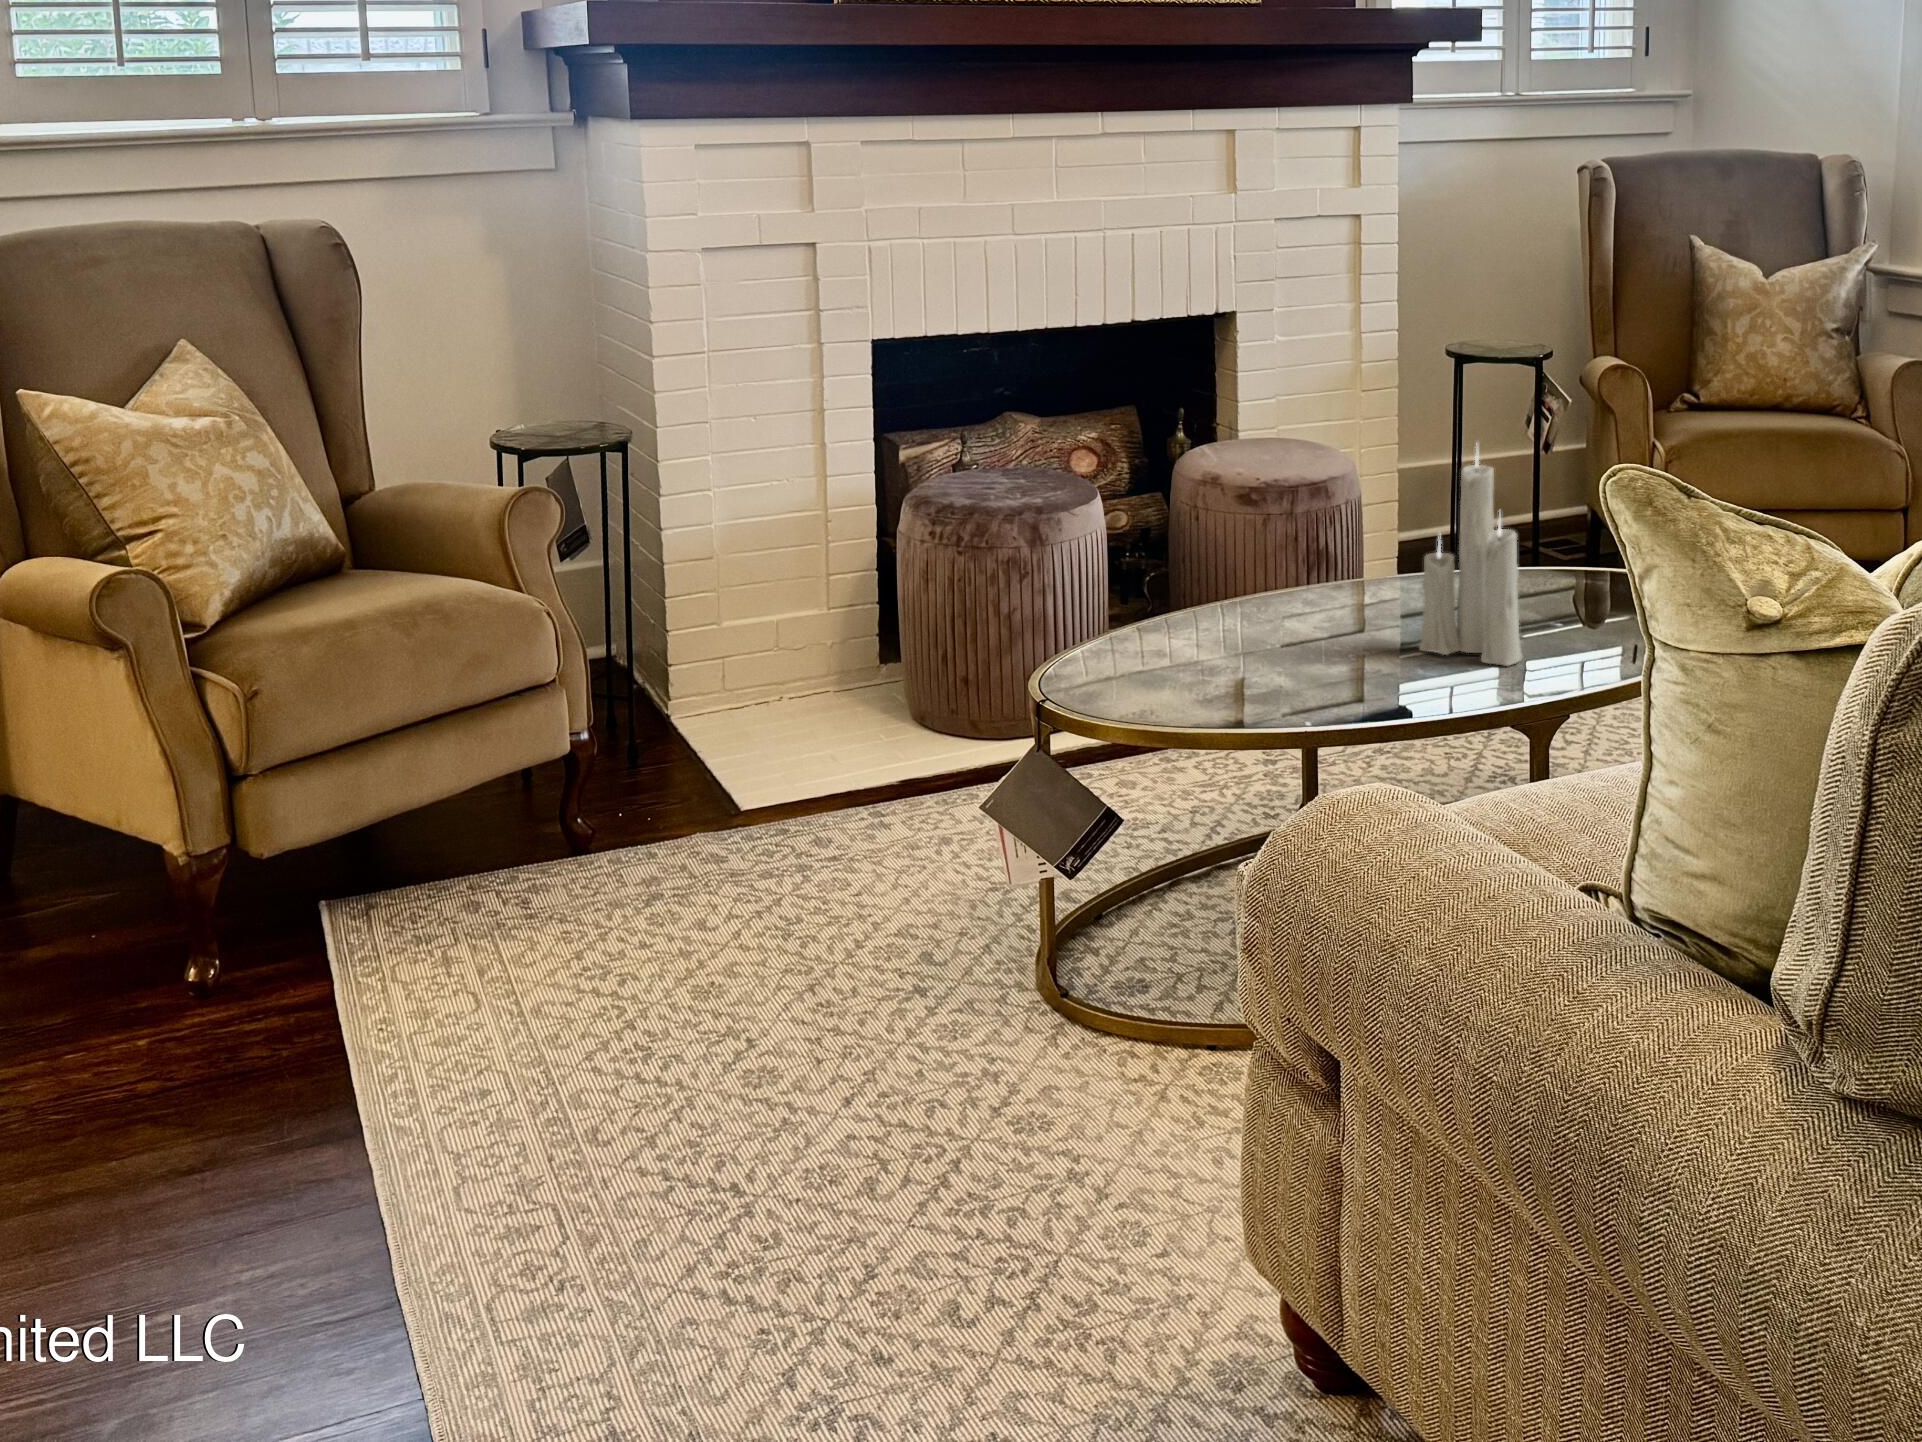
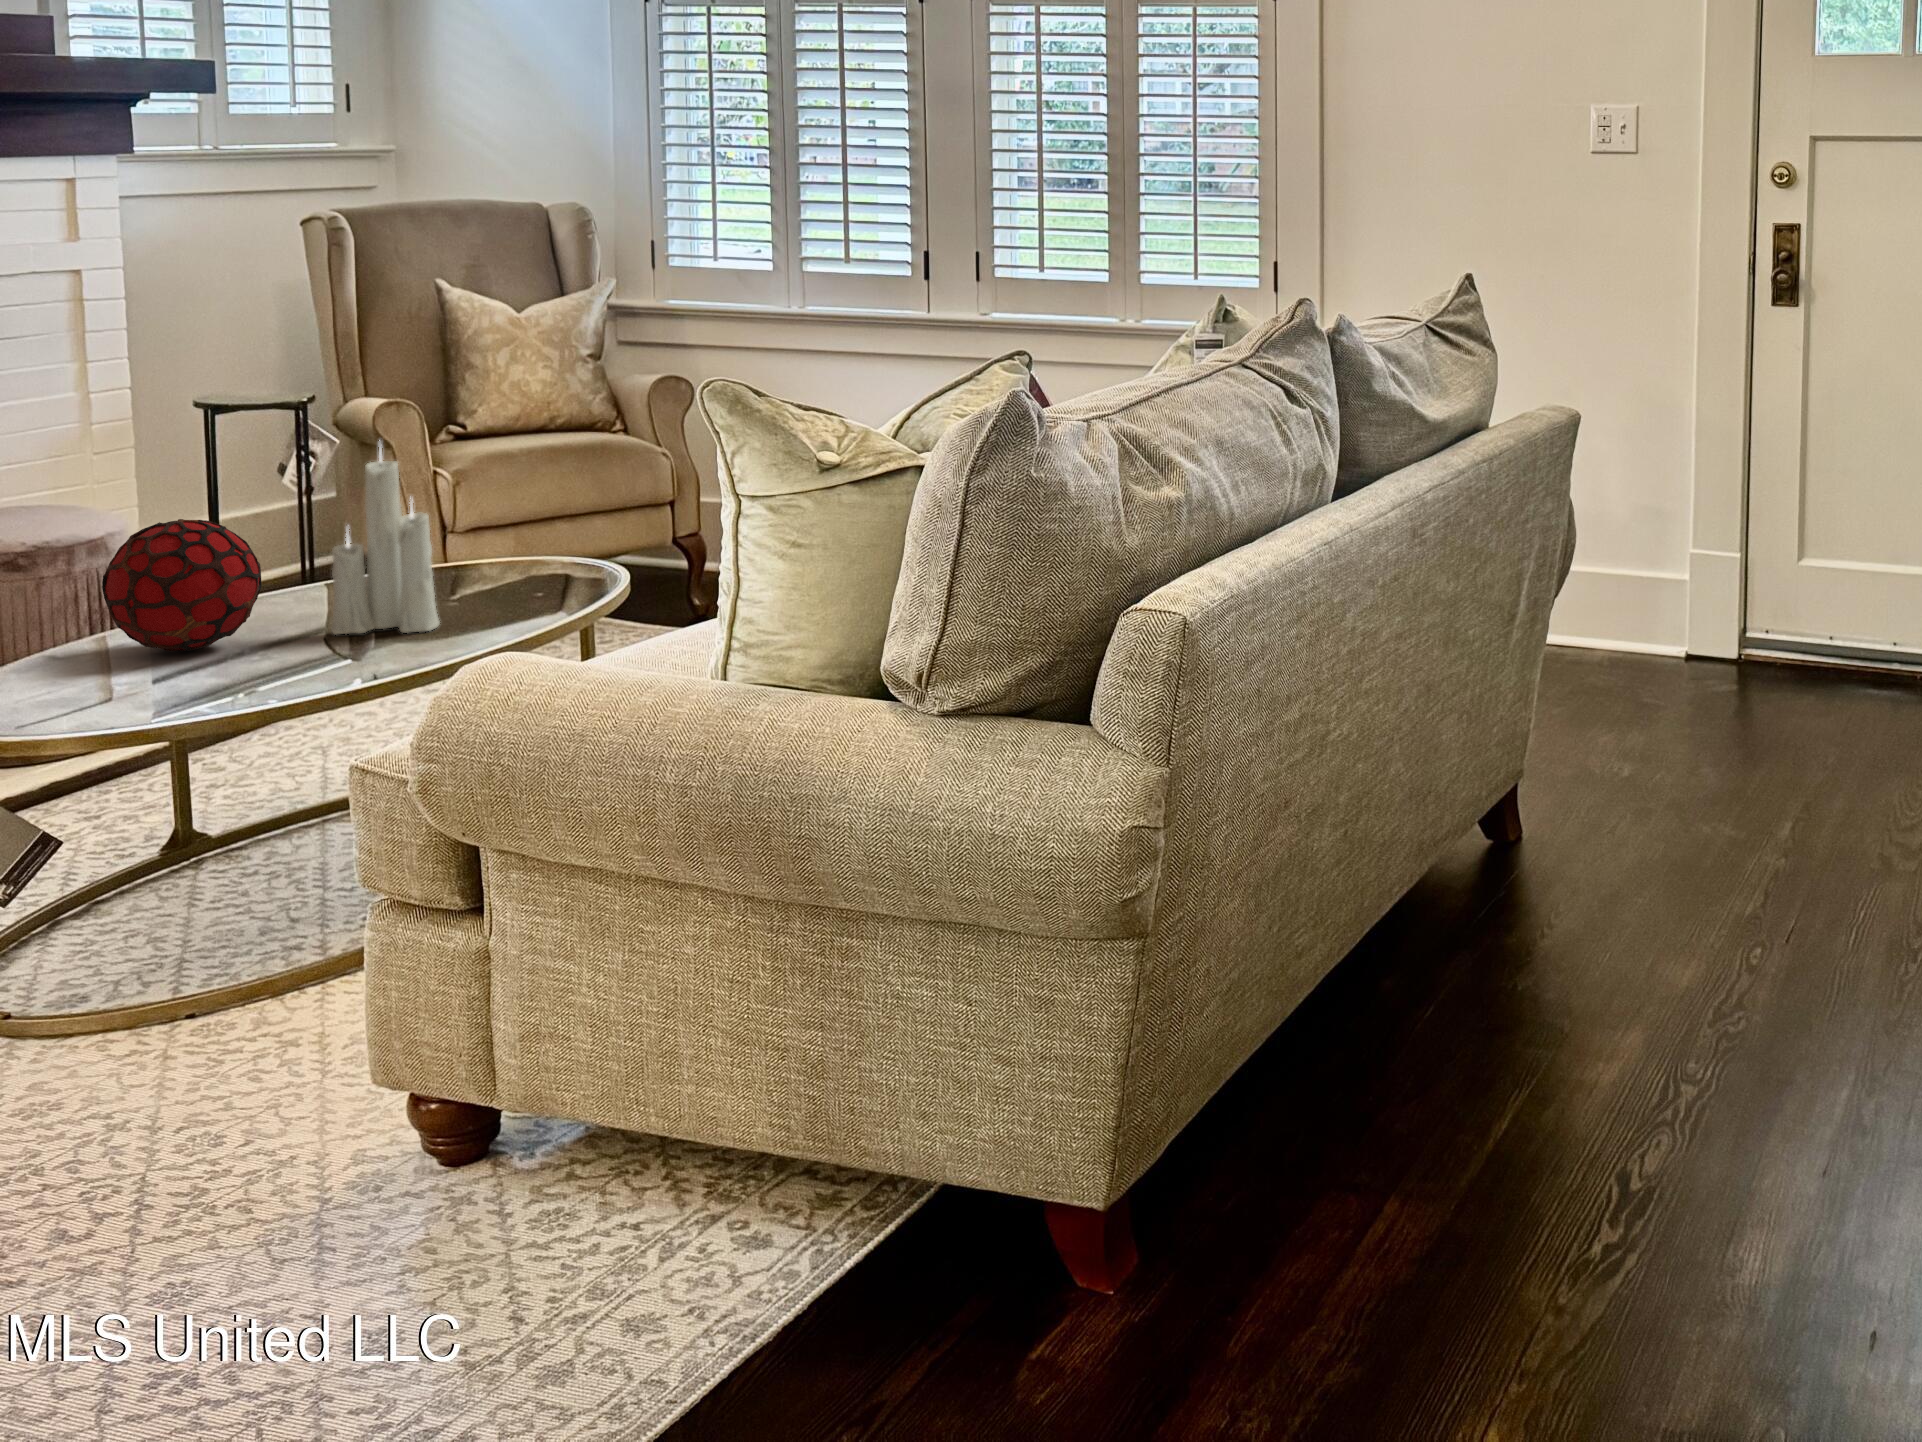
decorative orb: none [1218,504,1358,644] -> present [102,519,262,651]

